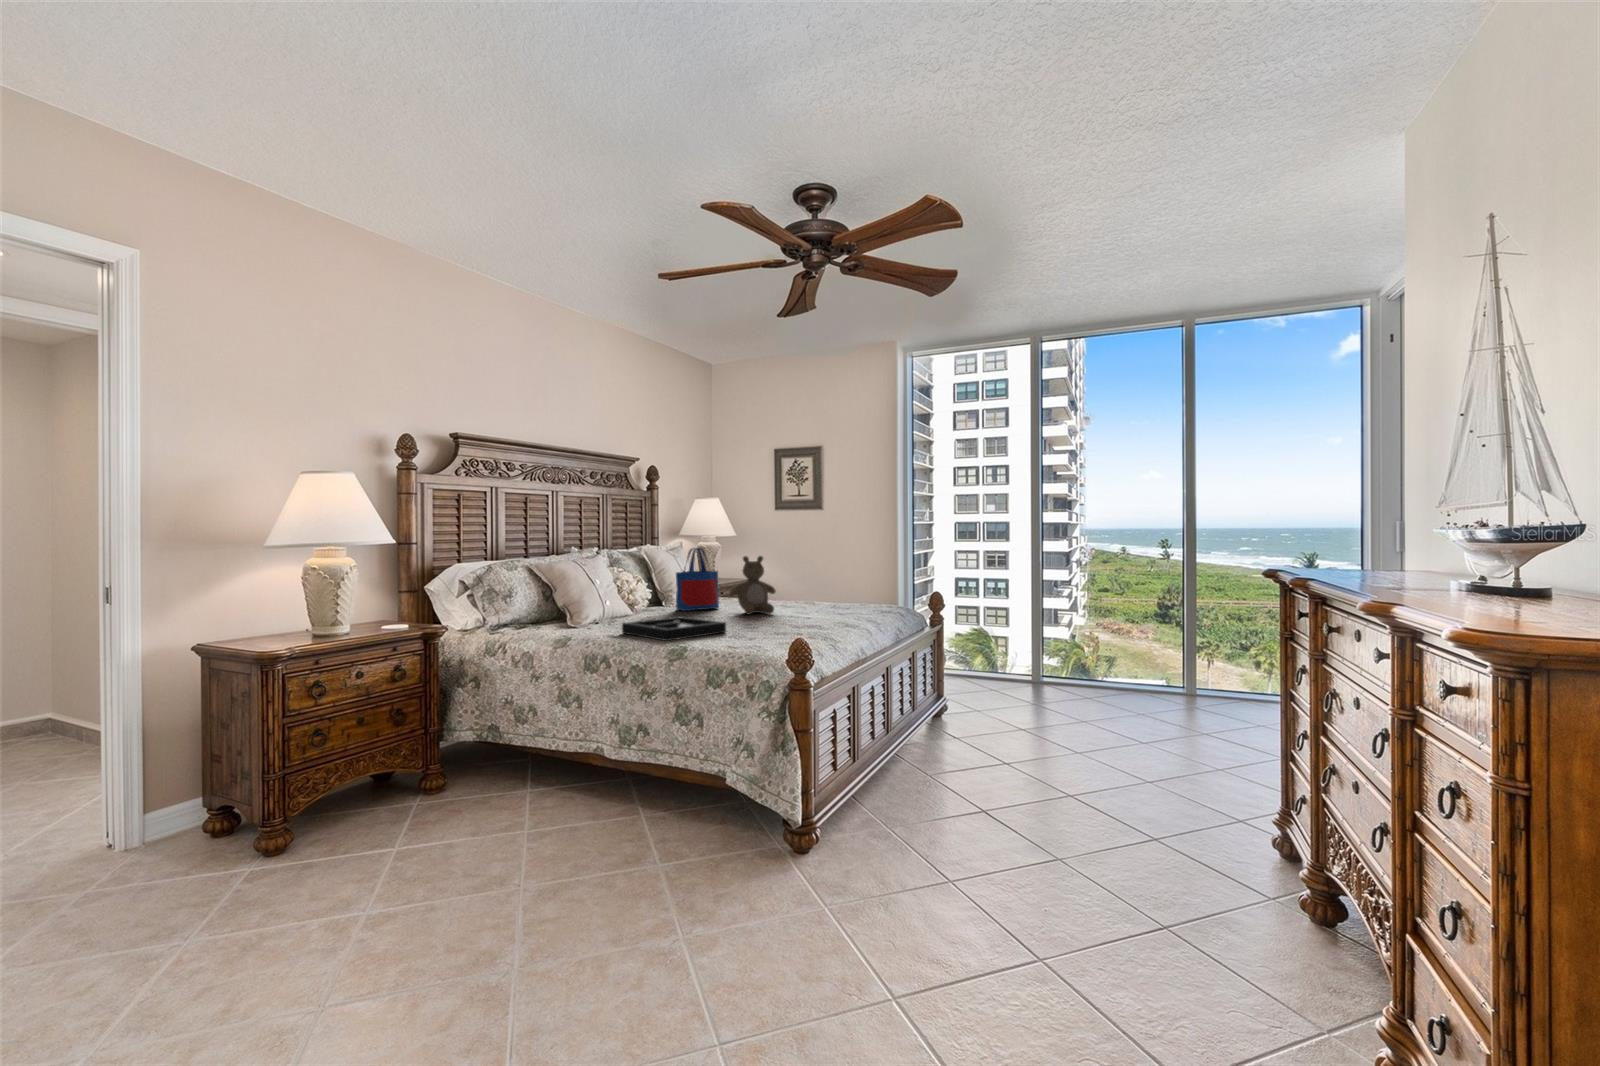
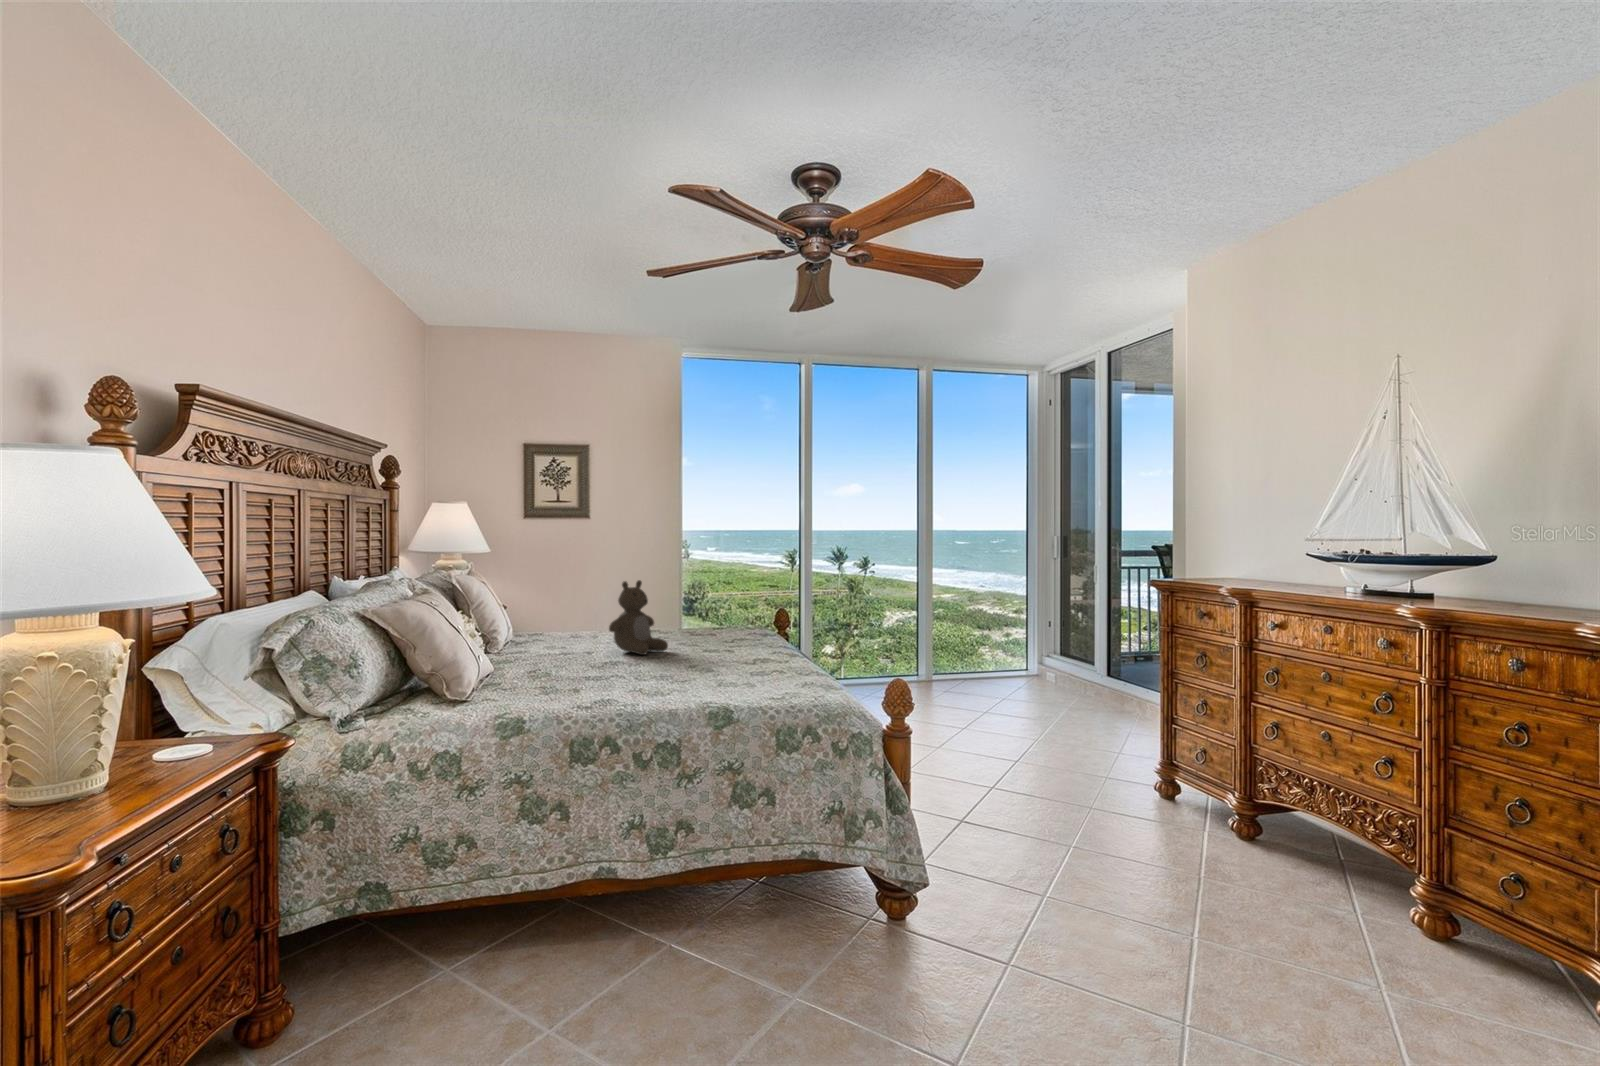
tote bag: present [676,548,719,611] -> none [515,572,569,660]
decorative tray: present [622,617,726,641] -> none [604,667,724,702]

